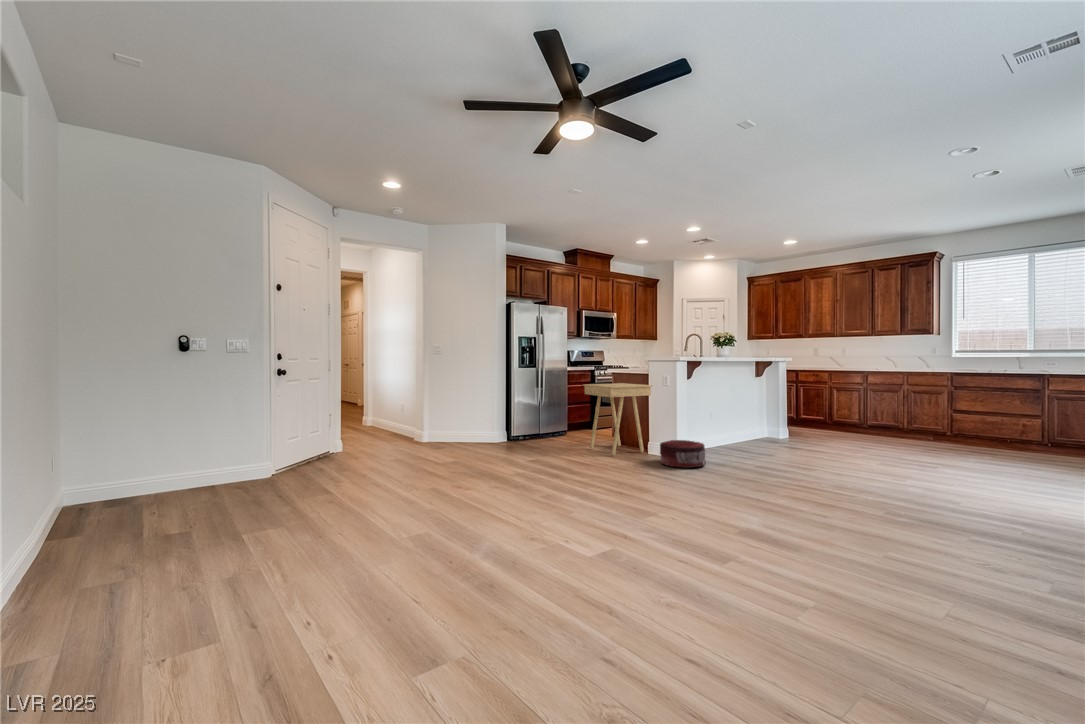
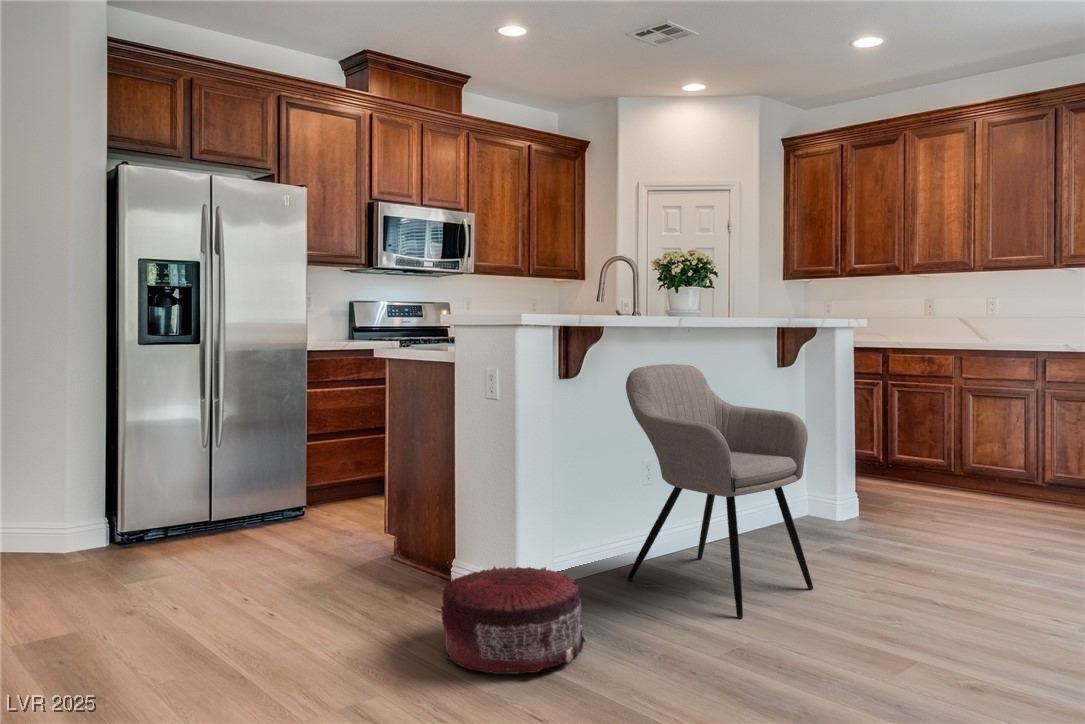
armchair: none [707,375,777,460] -> present [626,364,813,618]
side table: present [583,383,652,456] -> none [276,387,464,610]

